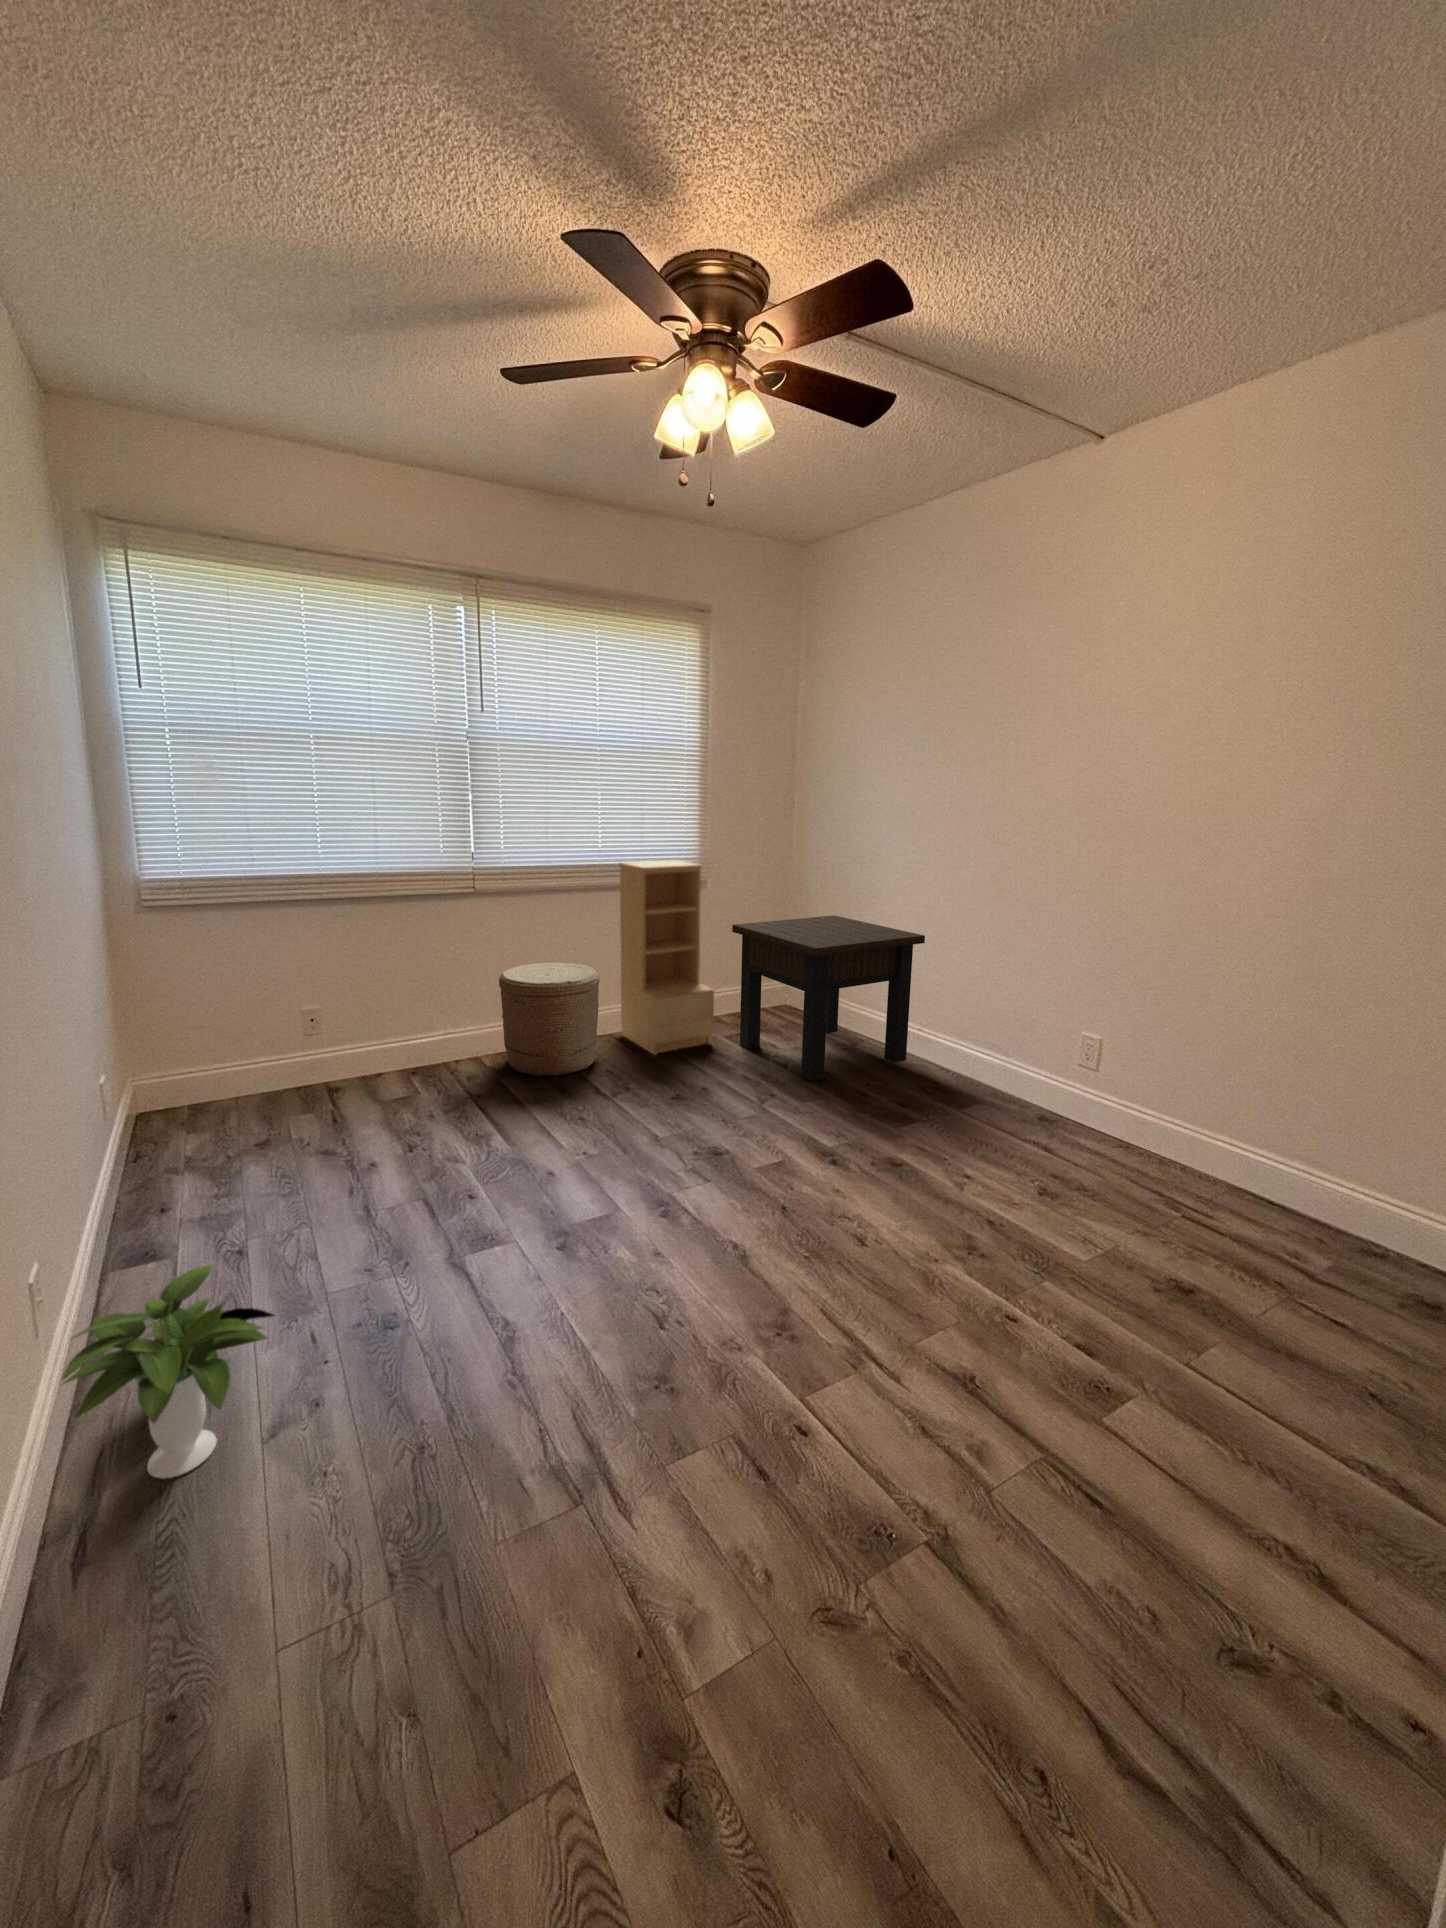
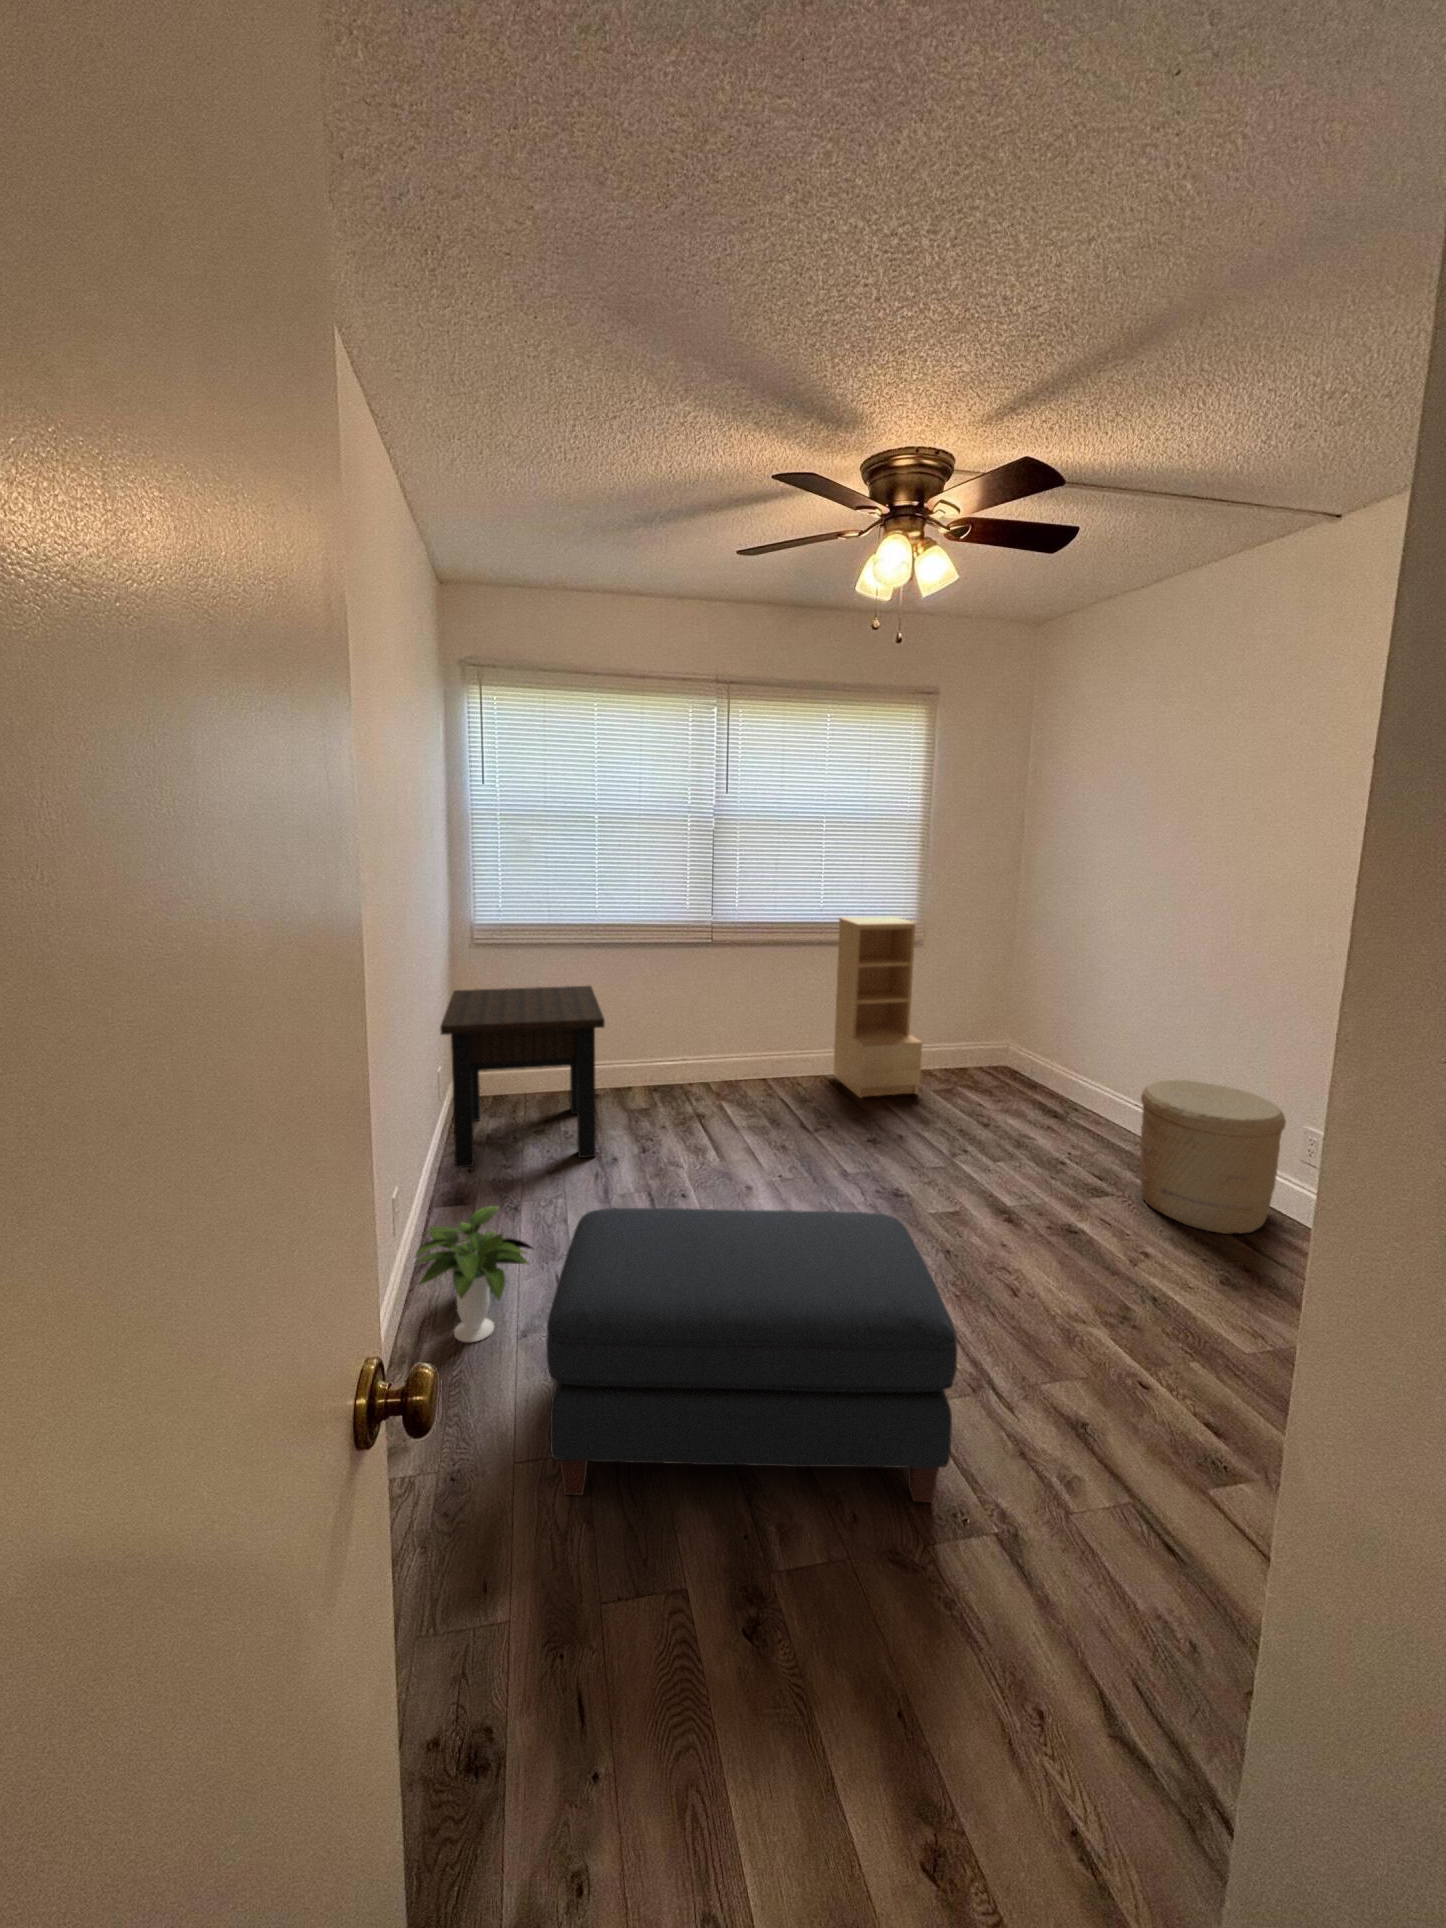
side table: present [732,915,925,1082] -> present [440,986,605,1168]
woven basket: present [499,963,600,1077] -> present [1140,1080,1286,1234]
ottoman: none [309,1184,878,1694] -> present [546,1208,957,1502]

